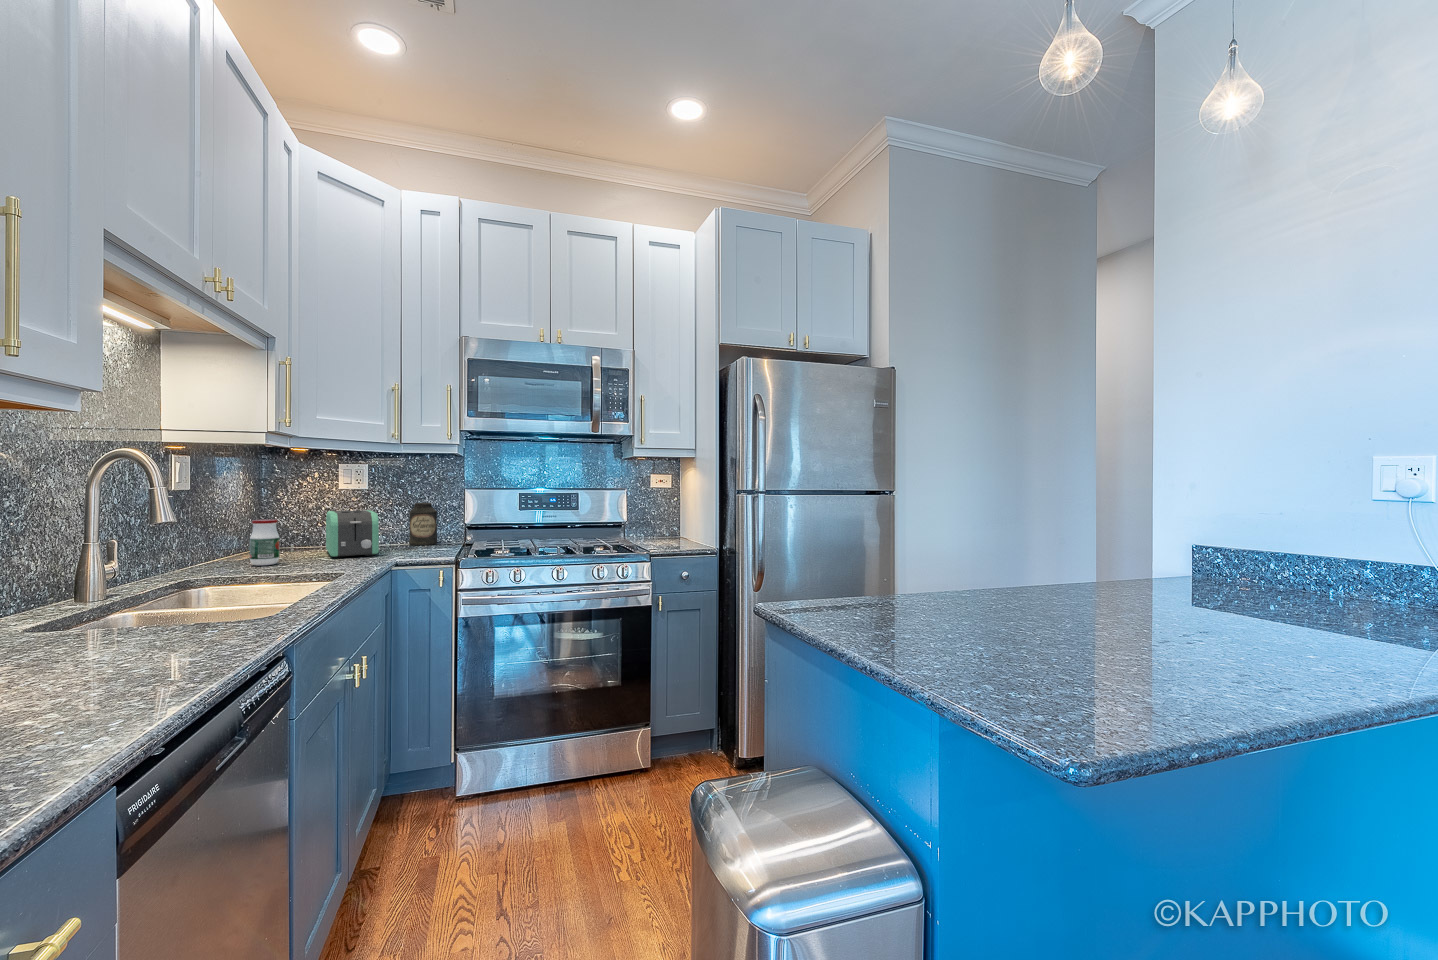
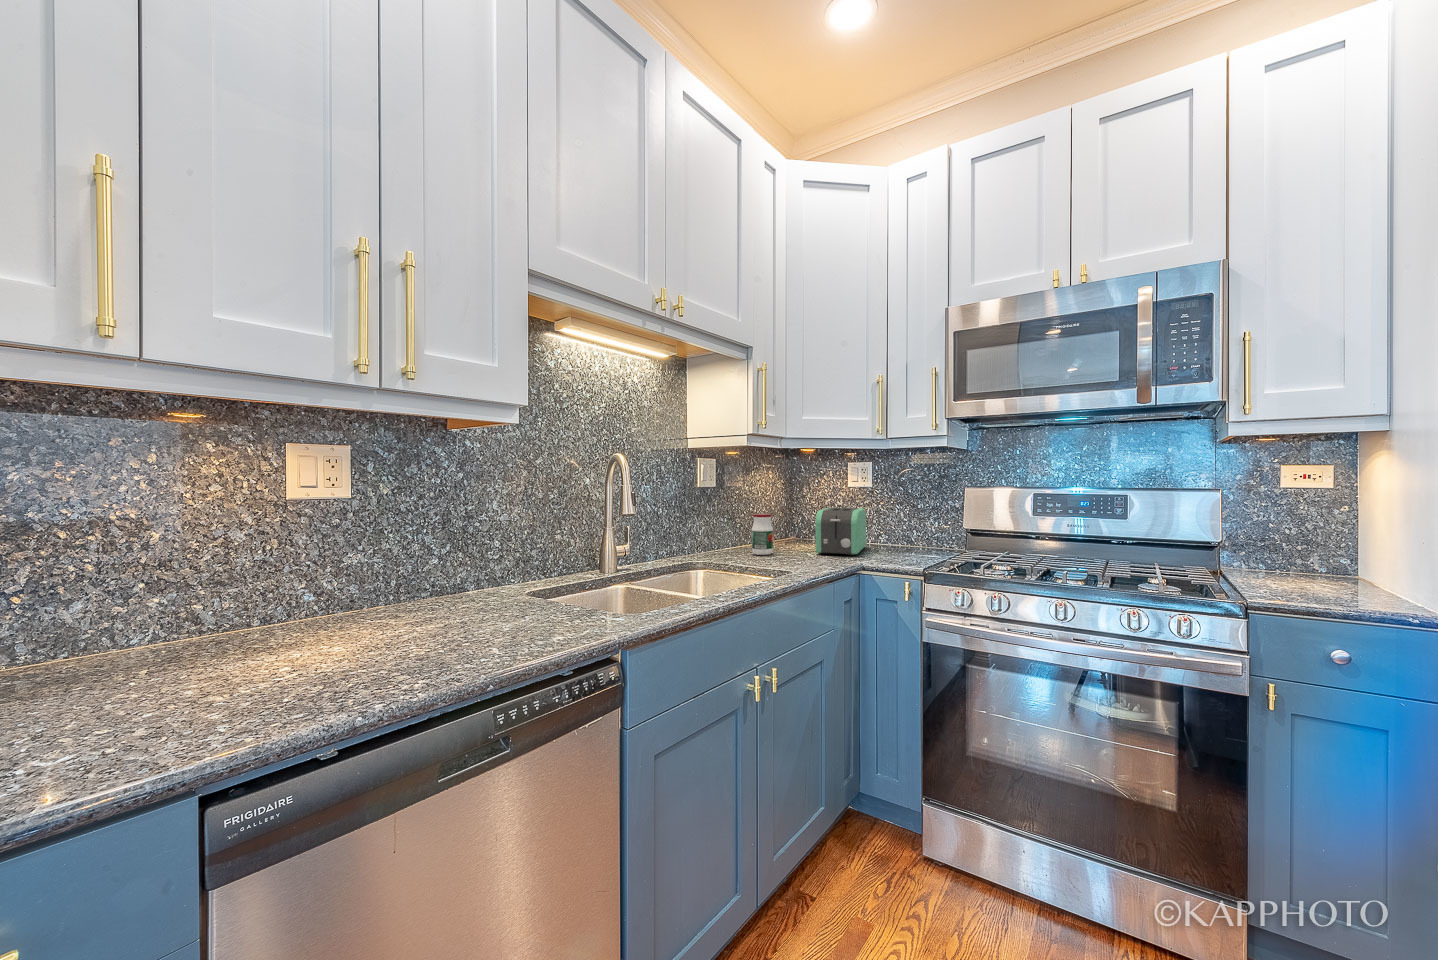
canister: present [409,503,437,545] -> none [908,502,938,548]

